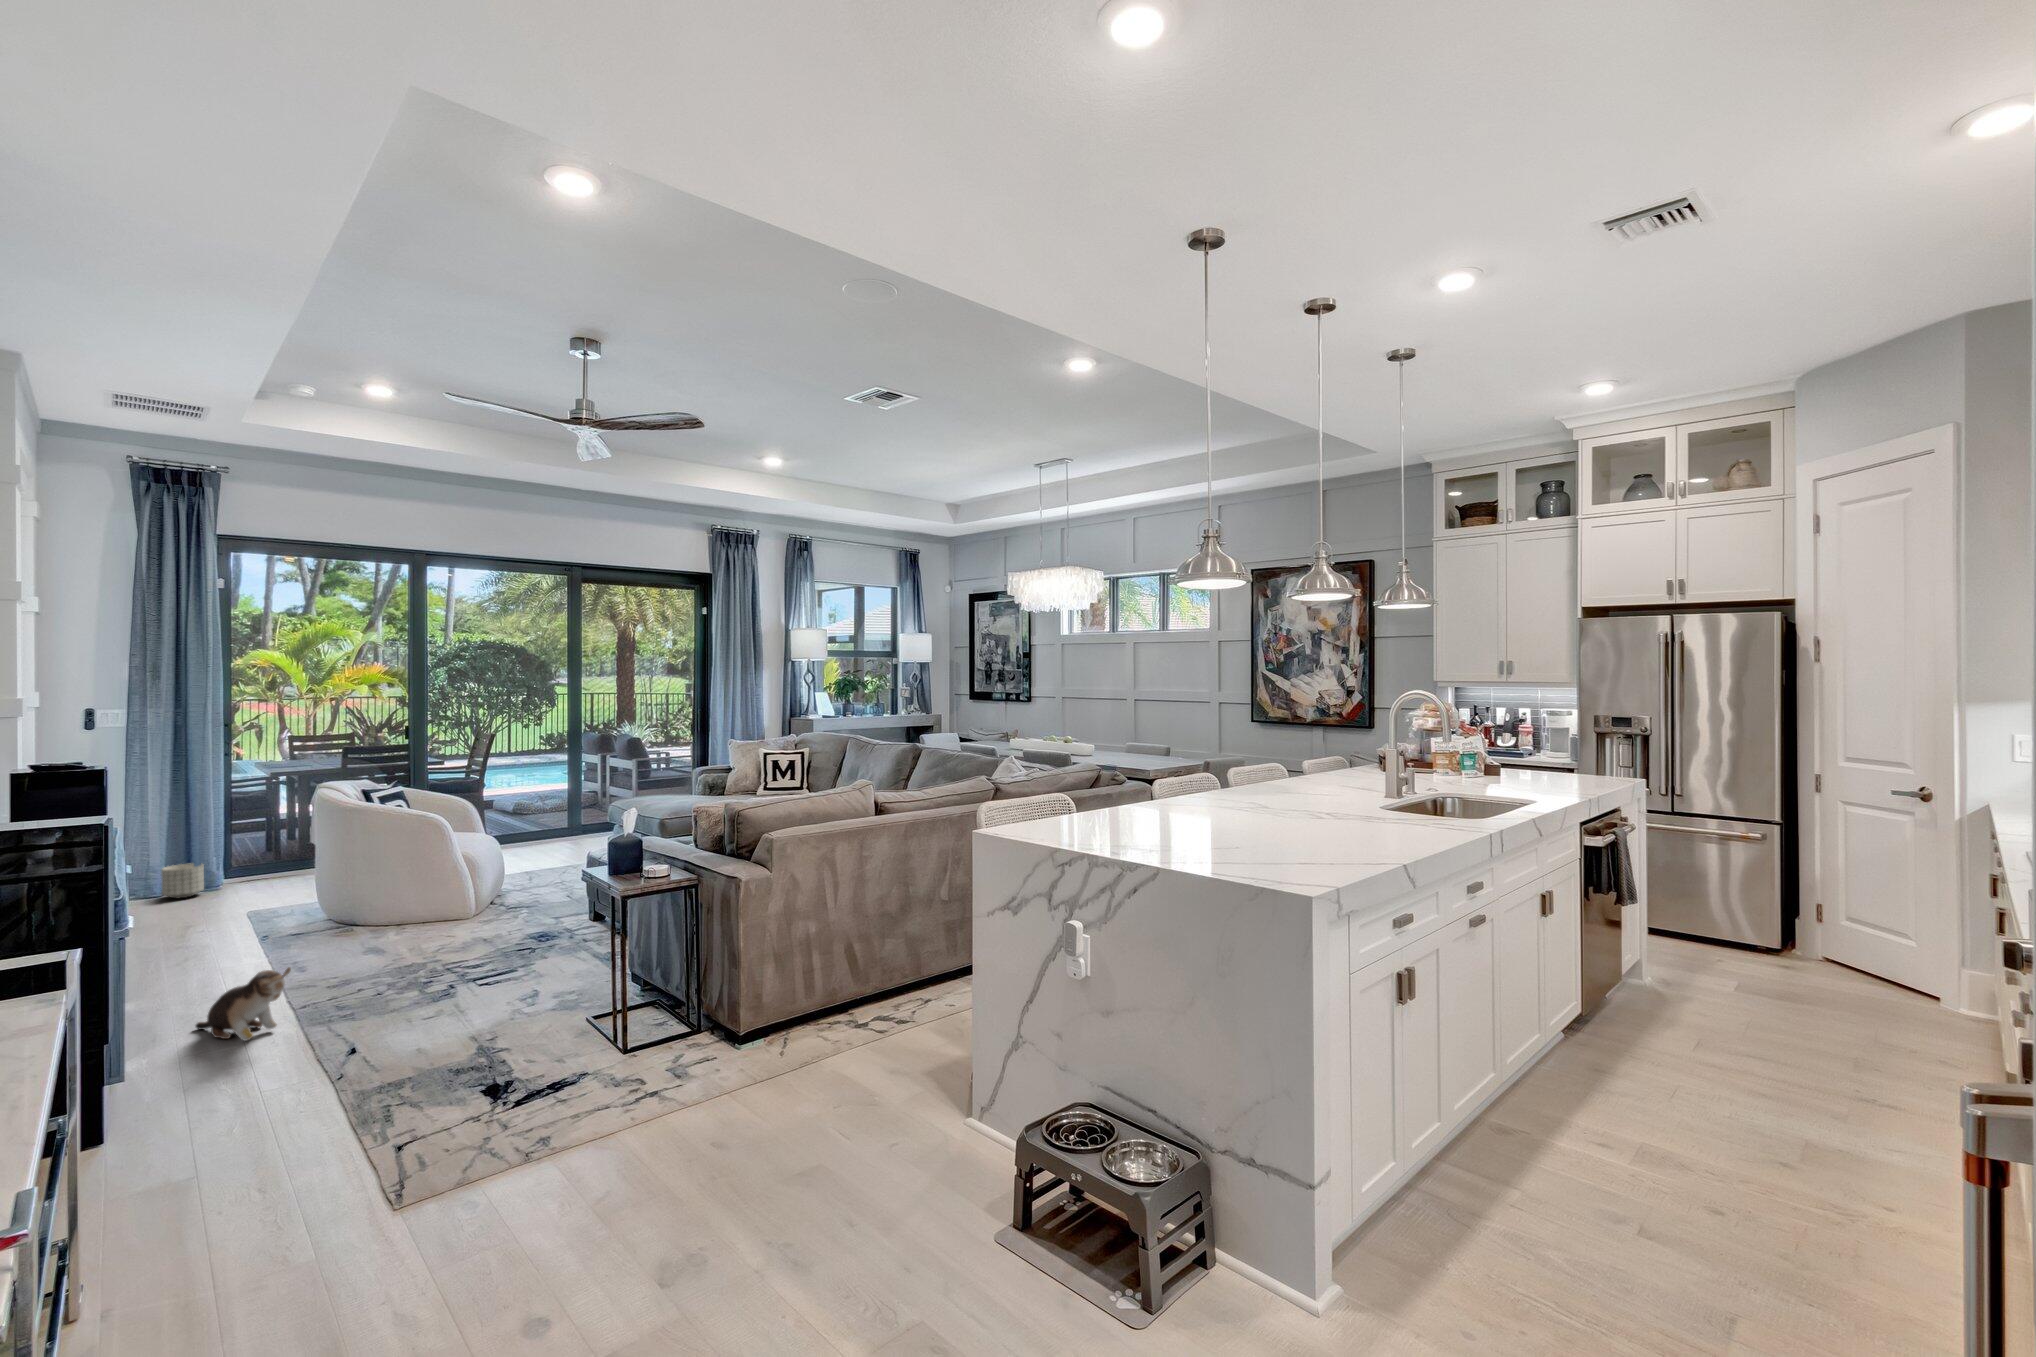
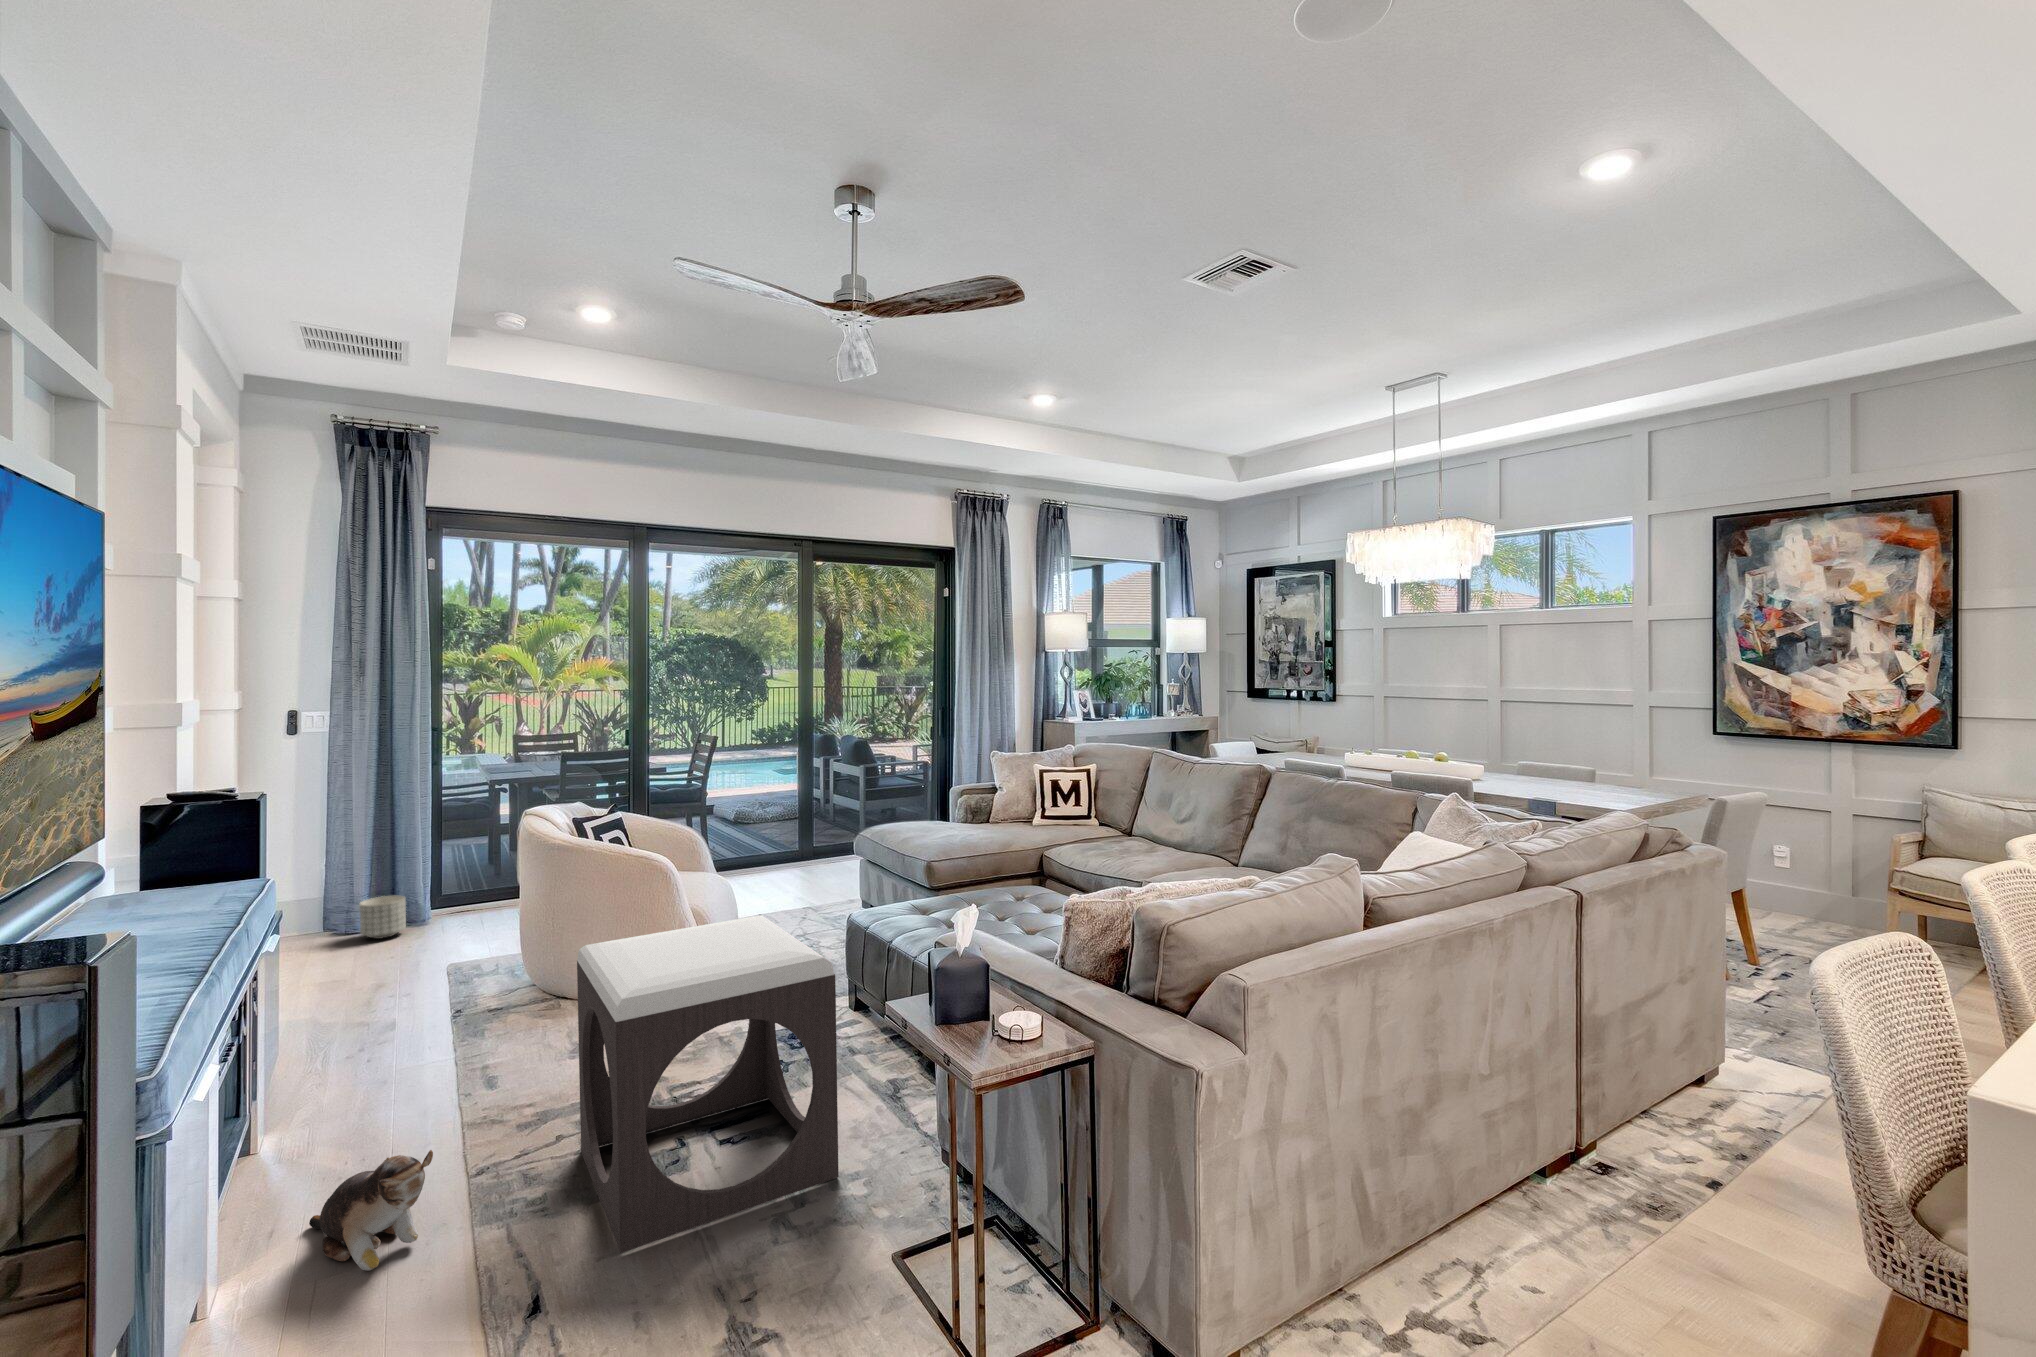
footstool: none [383,837,565,1024] -> present [577,915,839,1253]

